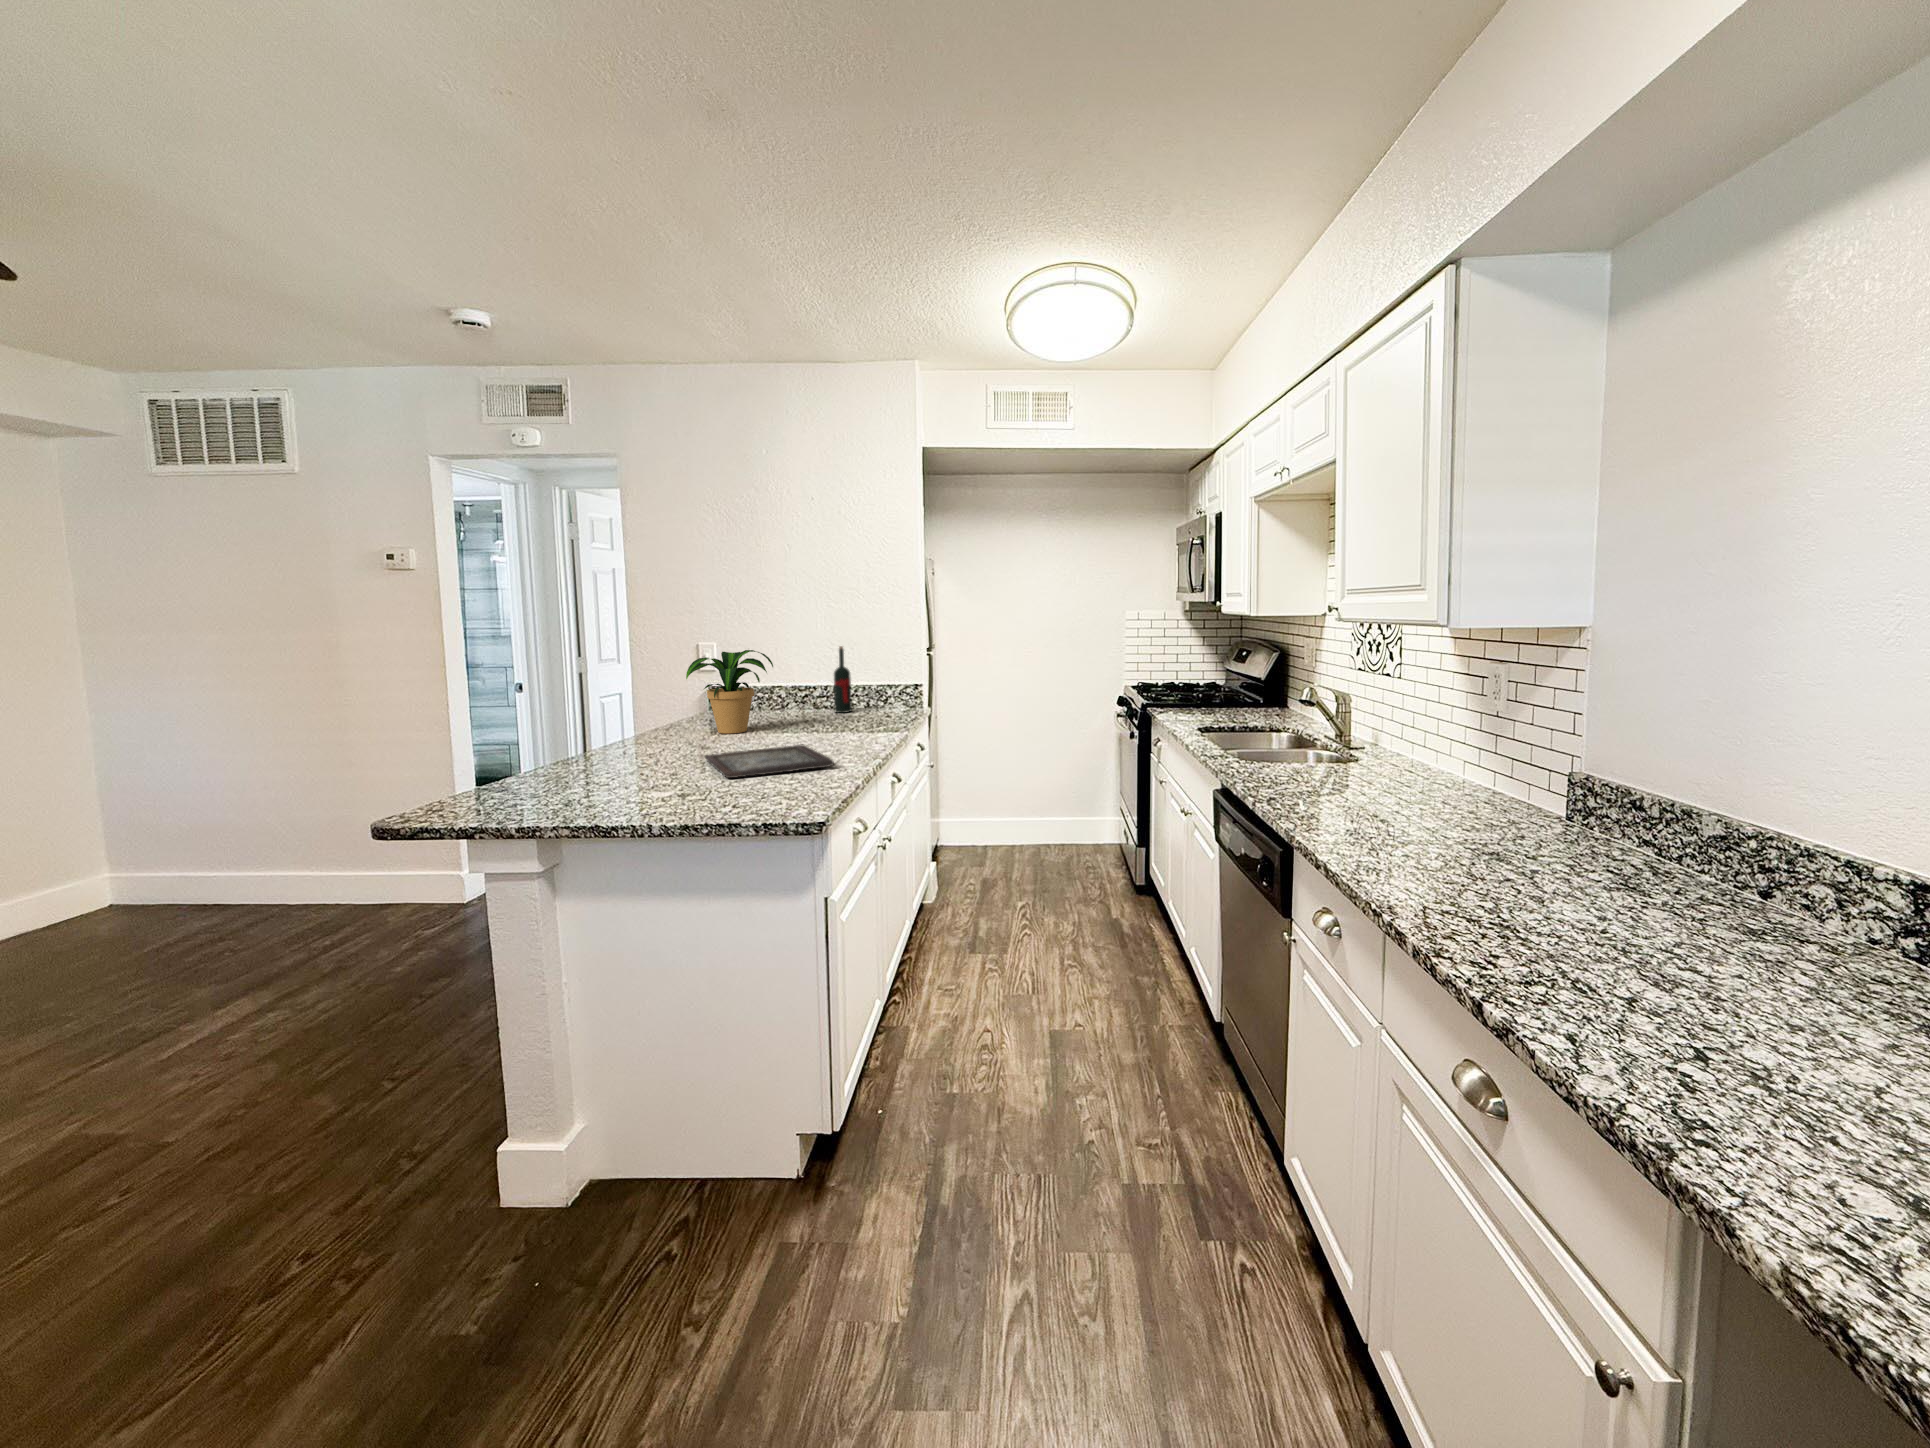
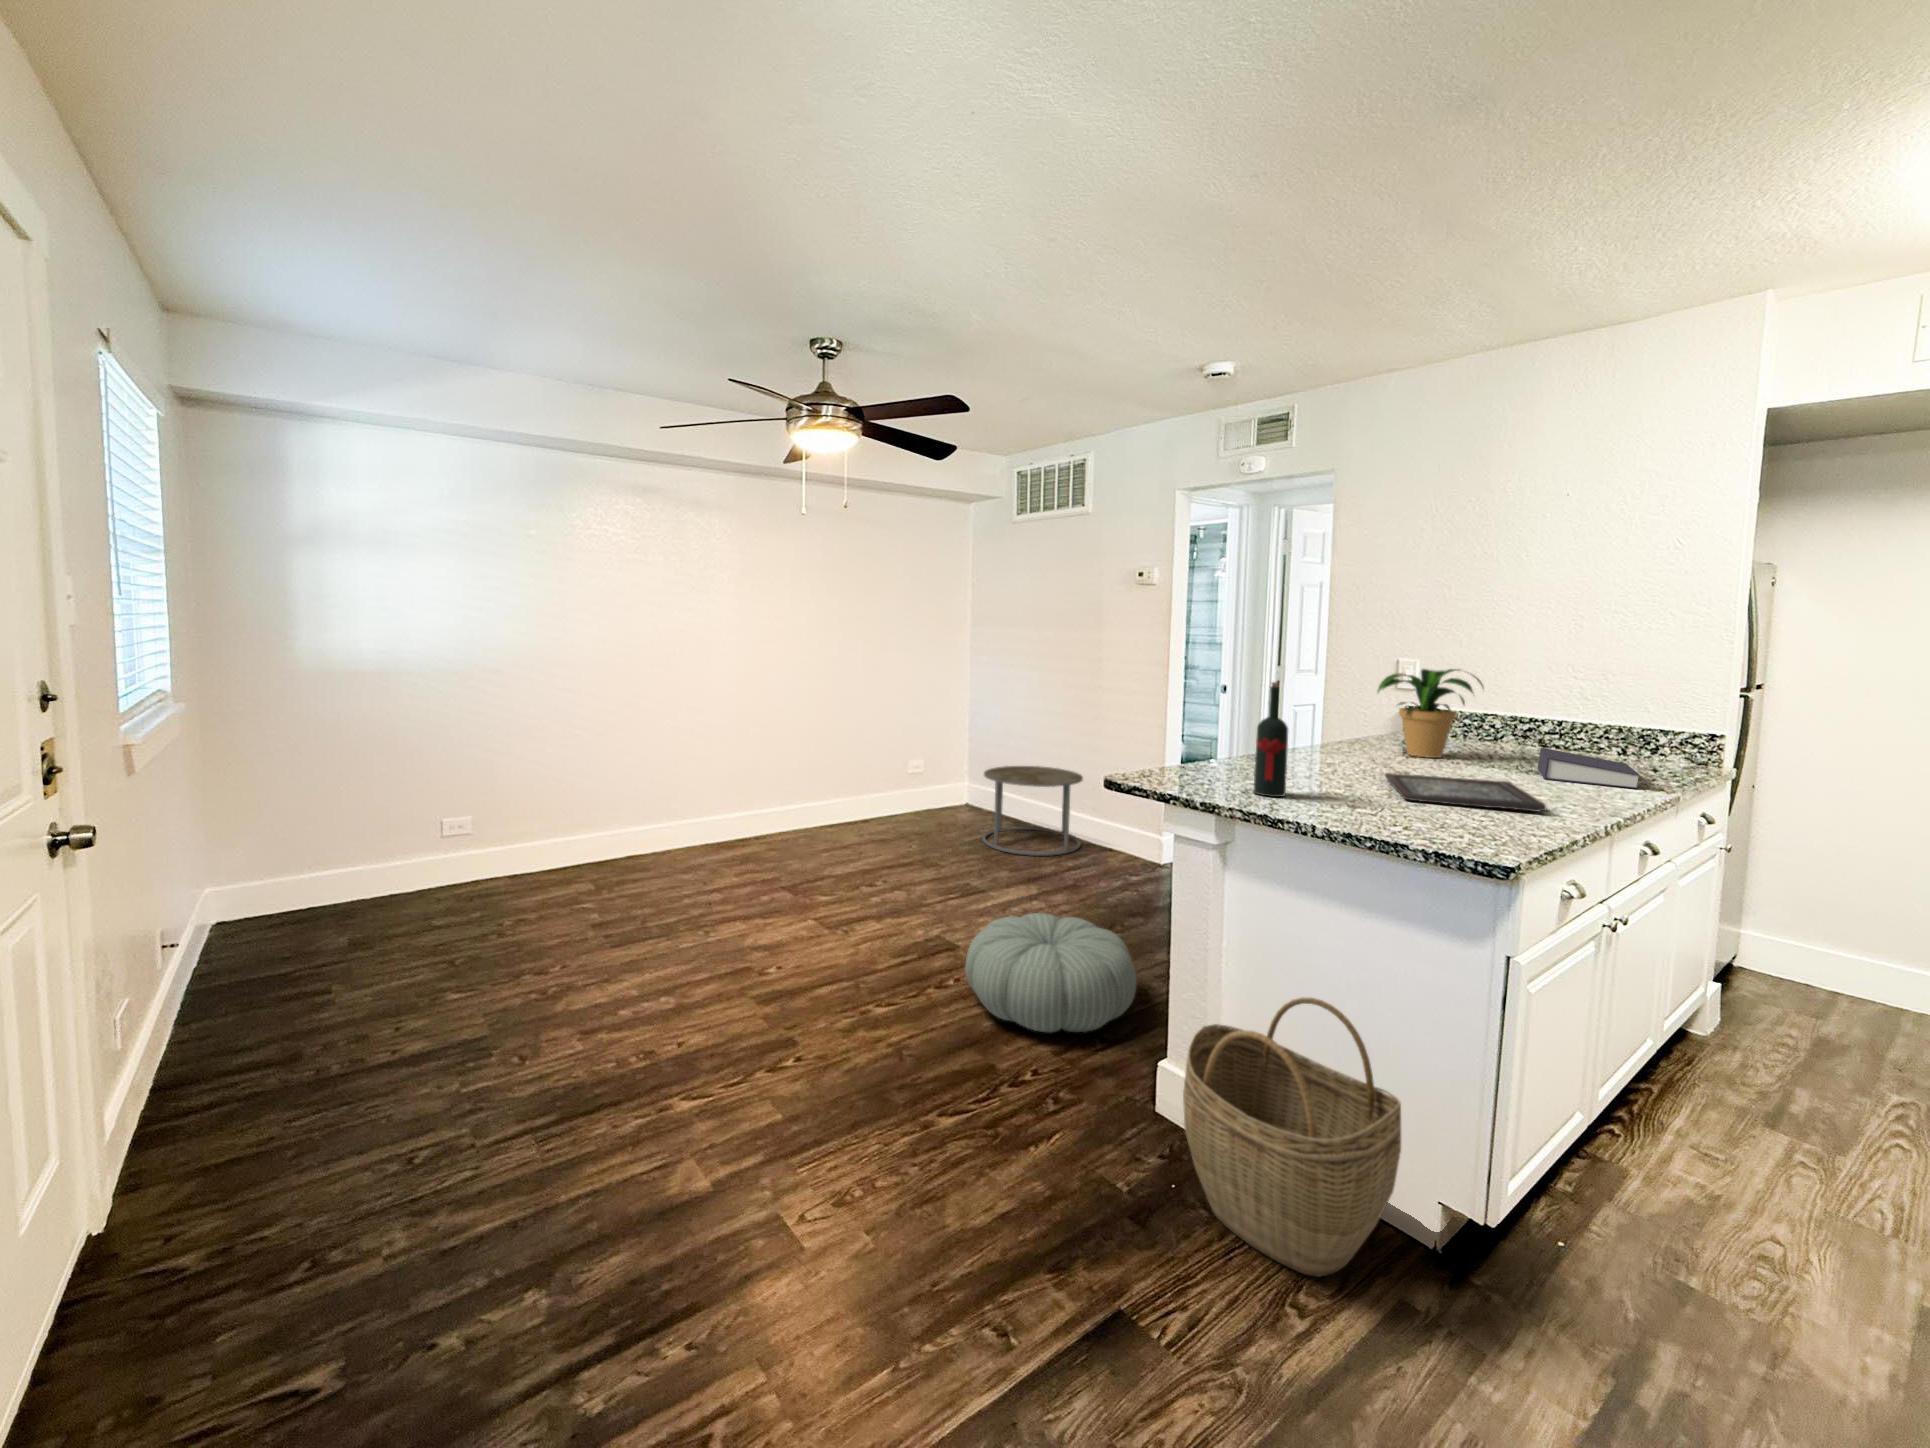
wine bottle: present [834,646,852,713] -> present [1253,682,1288,797]
book: none [818,711,884,737] -> present [1538,748,1640,788]
side table: none [135,819,338,960] -> present [982,766,1083,856]
woven basket: none [535,999,764,1292] -> present [1183,997,1401,1277]
pouf: none [135,1014,451,1213] -> present [965,913,1136,1032]

